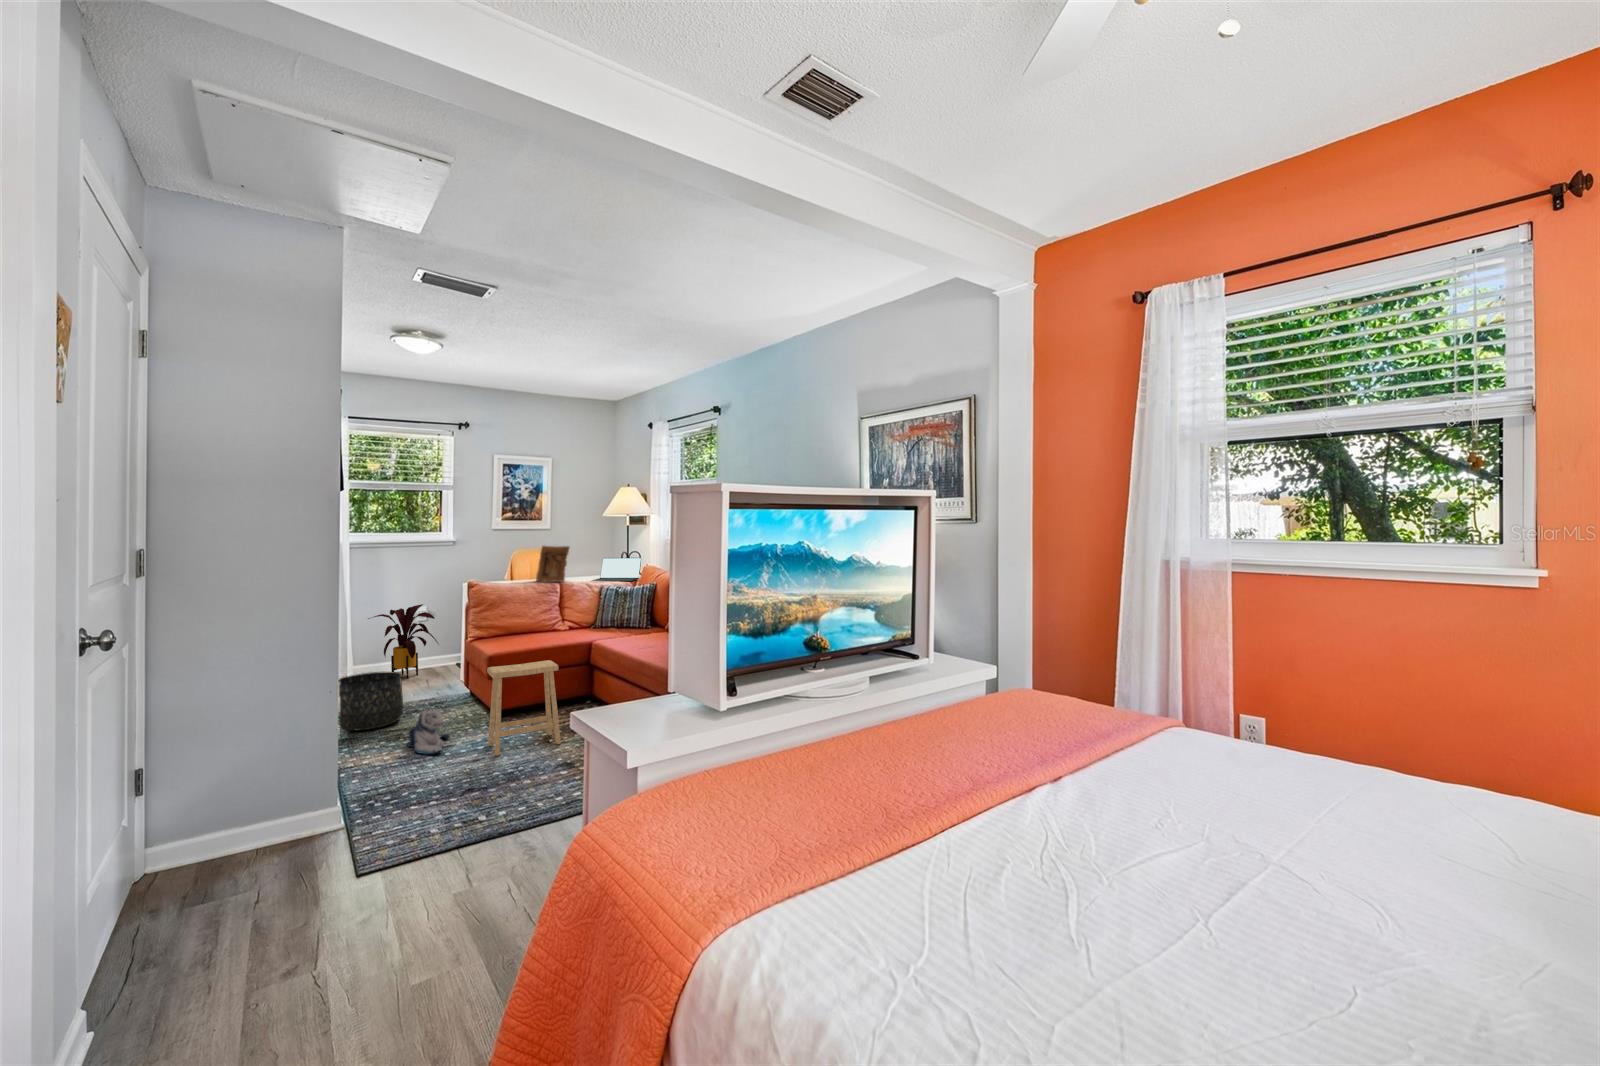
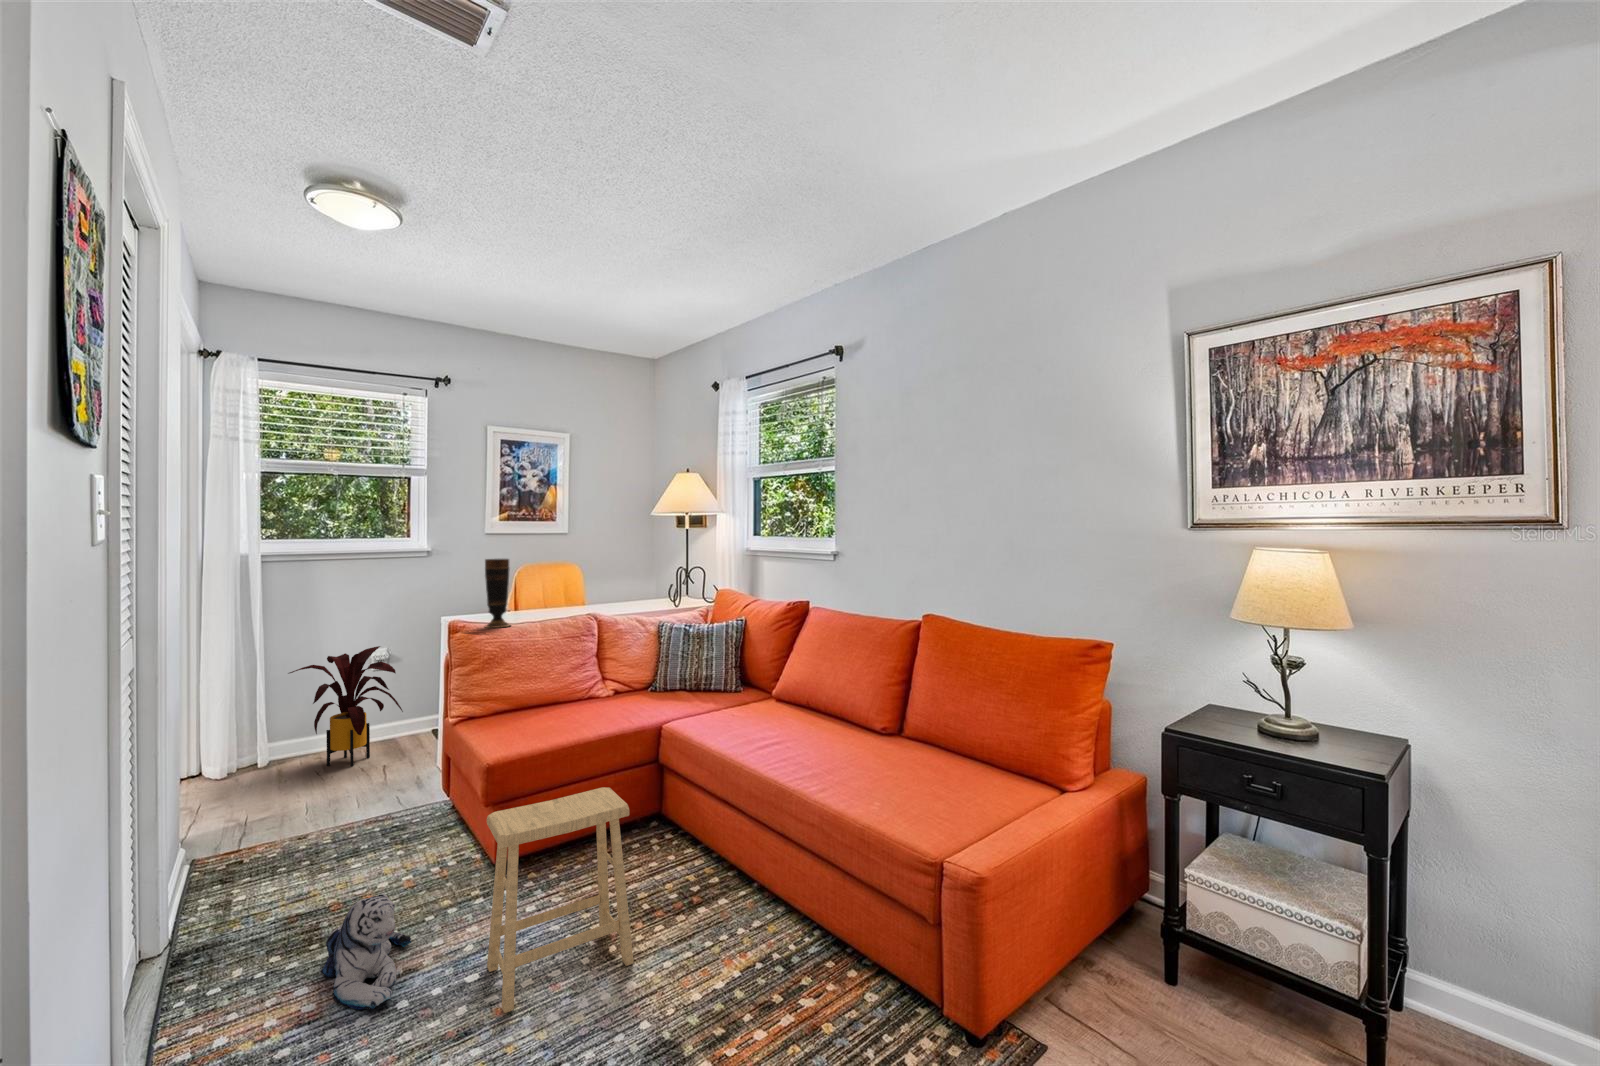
vase: none [489,545,505,586] -> present [485,559,510,628]
picture frame: present [536,546,570,582] -> none [556,559,609,615]
laptop: present [592,558,641,581] -> none [639,577,710,614]
basket: present [339,672,403,730] -> none [192,788,328,917]

